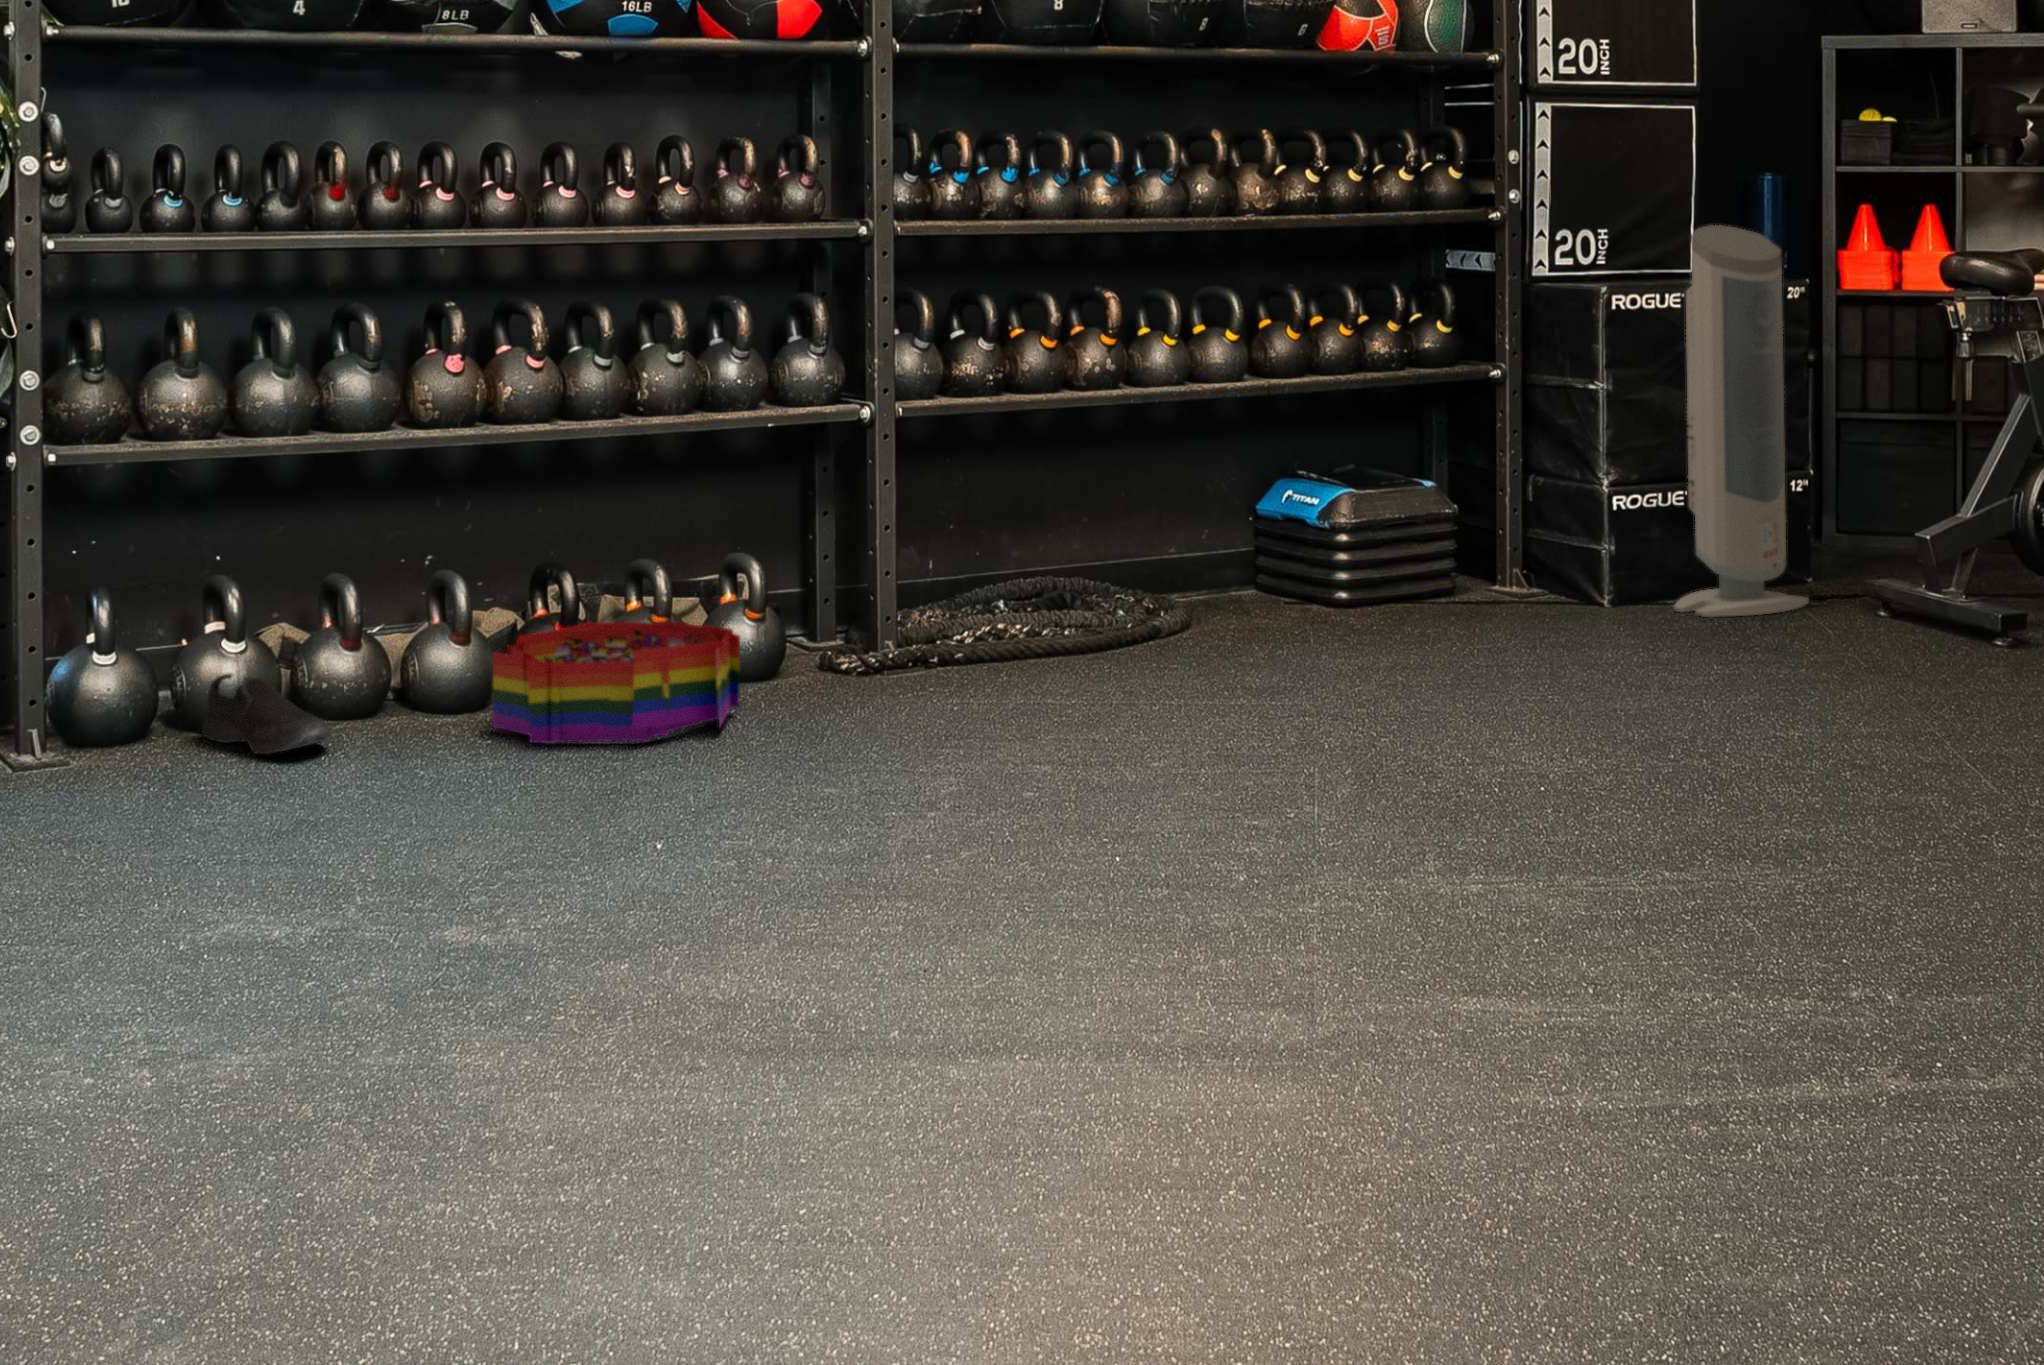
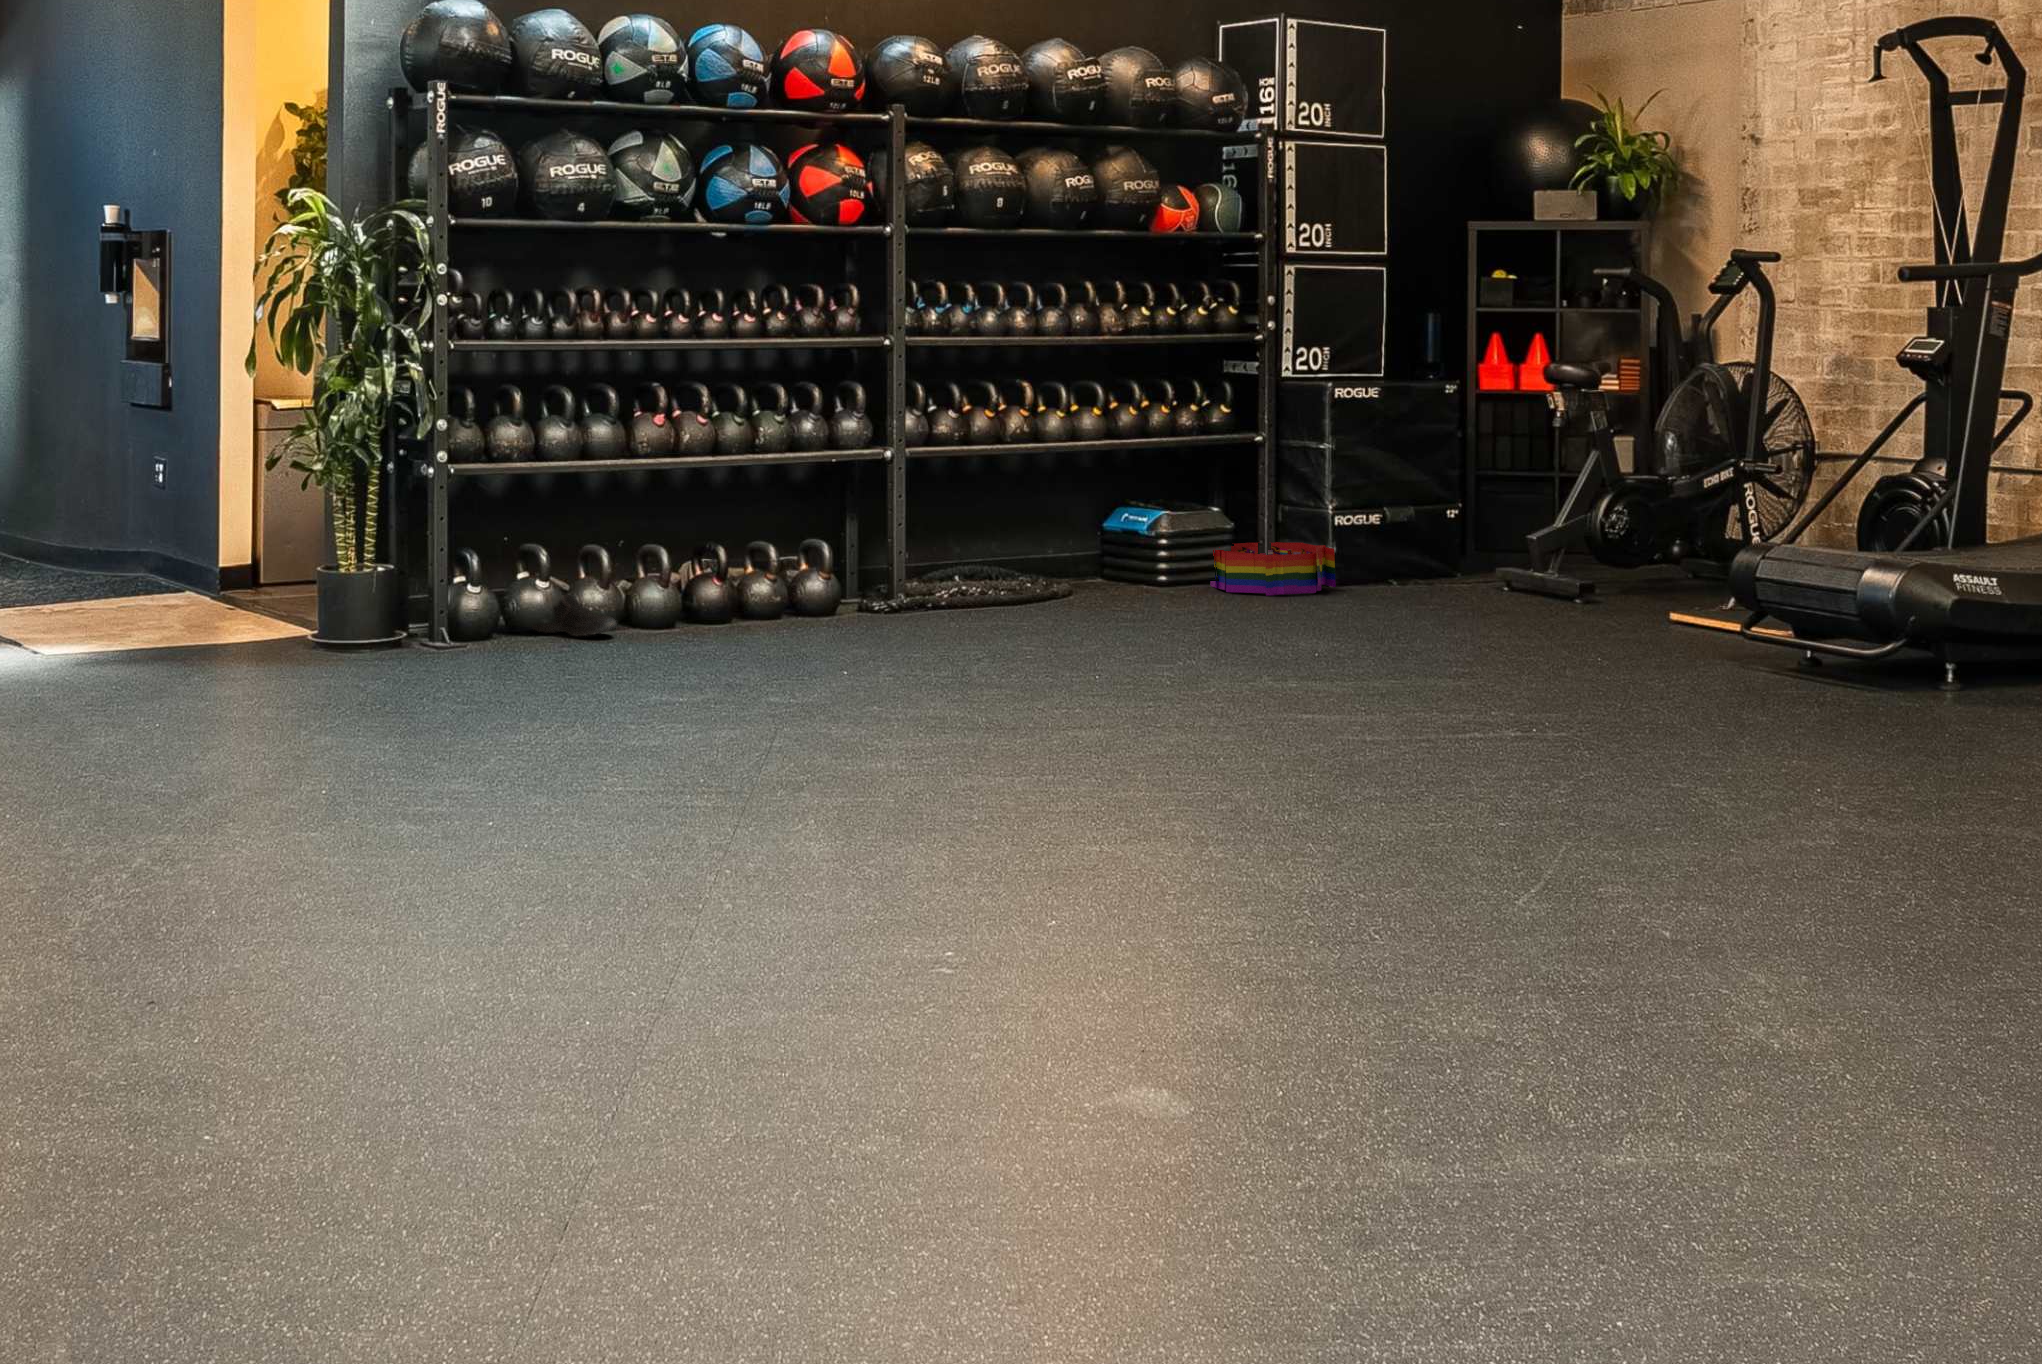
air purifier: present [1674,225,1809,617] -> none [1373,344,1458,591]
storage bin: present [492,621,740,743] -> present [1210,542,1336,596]

